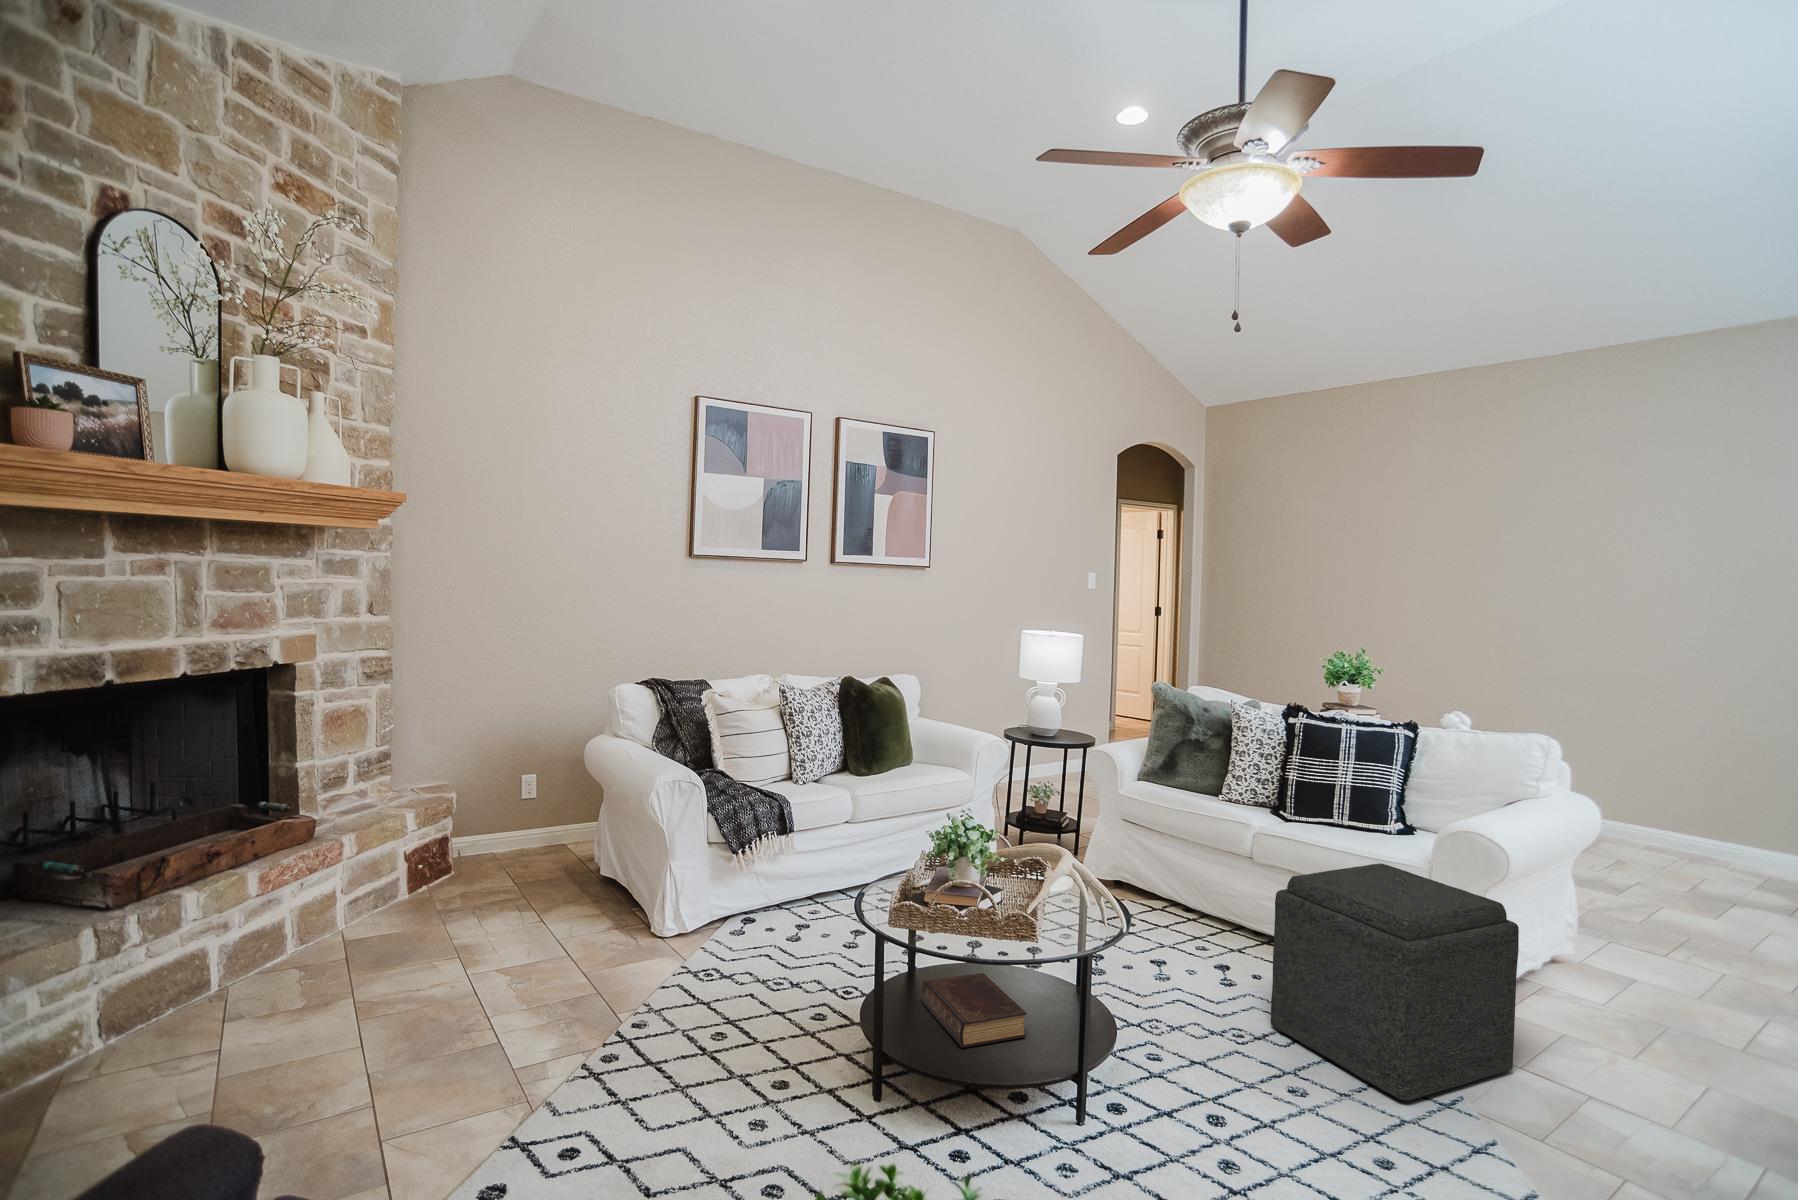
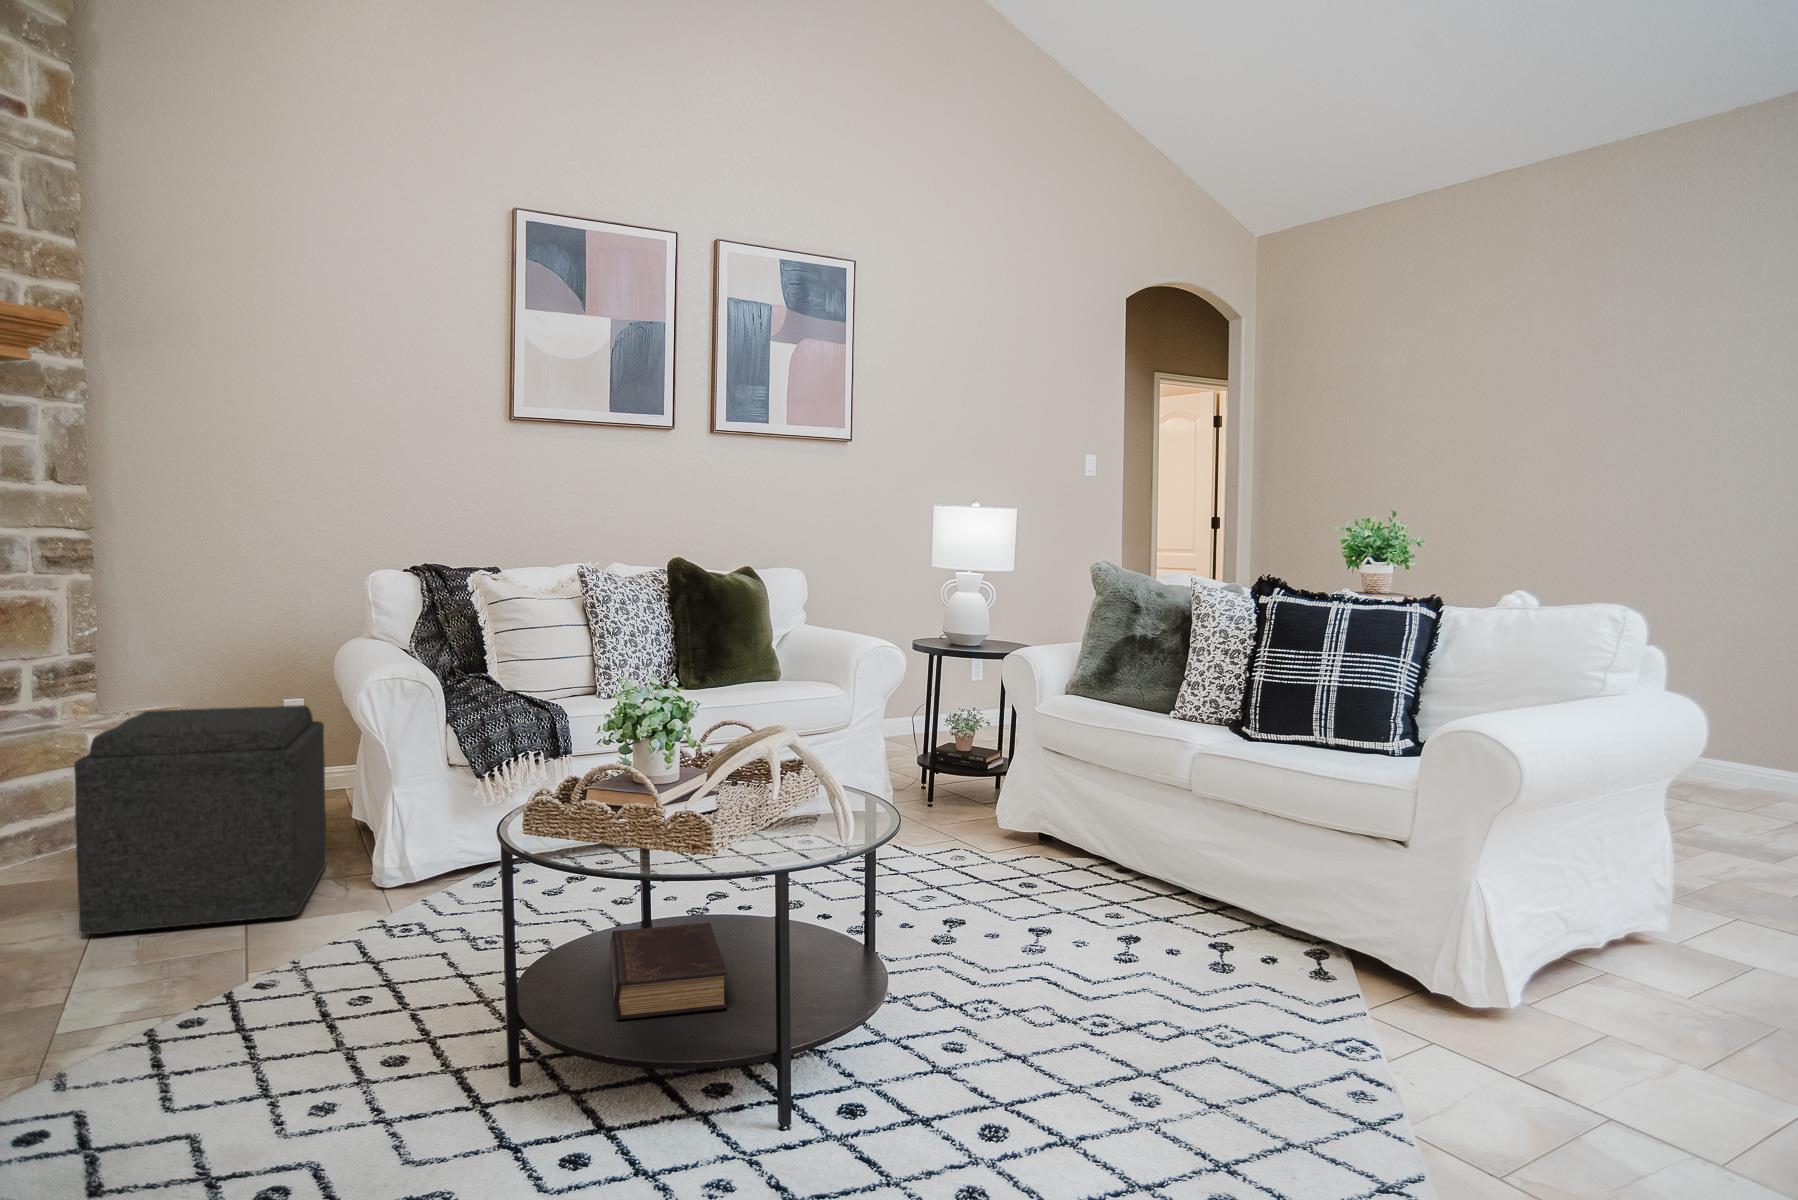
ottoman: present [1271,863,1519,1101] -> present [74,705,326,934]

